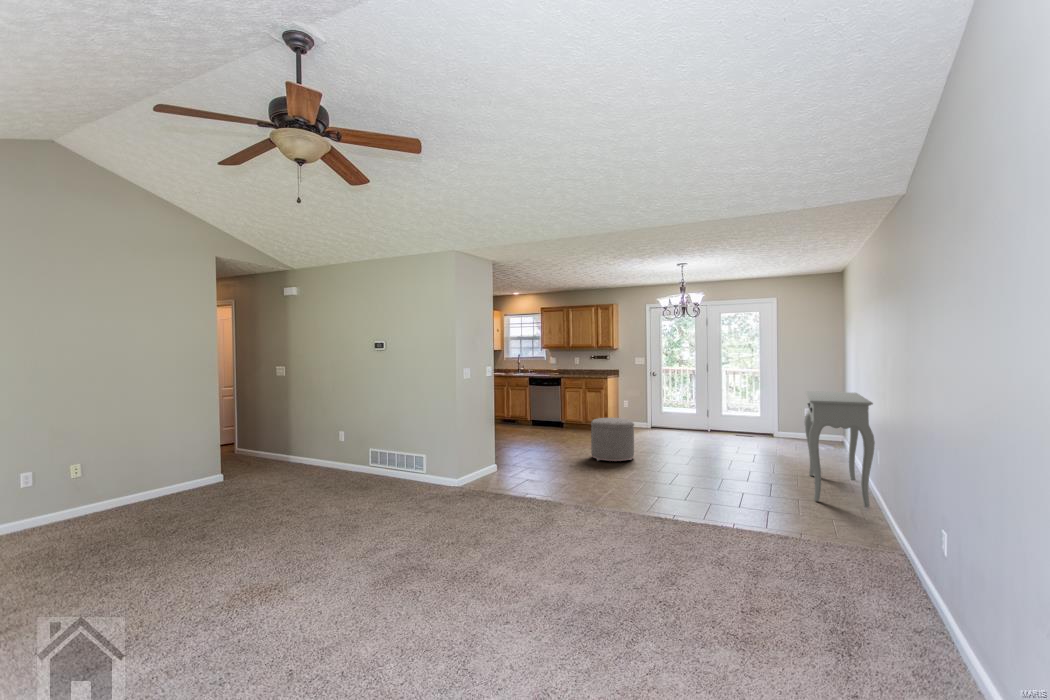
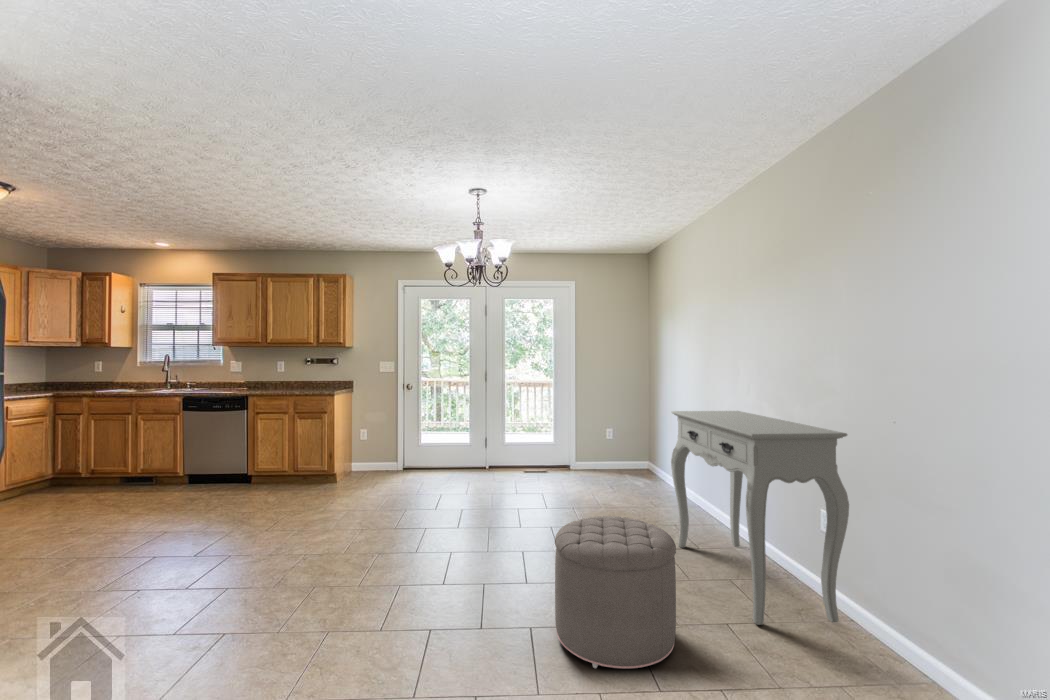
ottoman: present [591,418,634,461] -> present [555,516,676,669]

